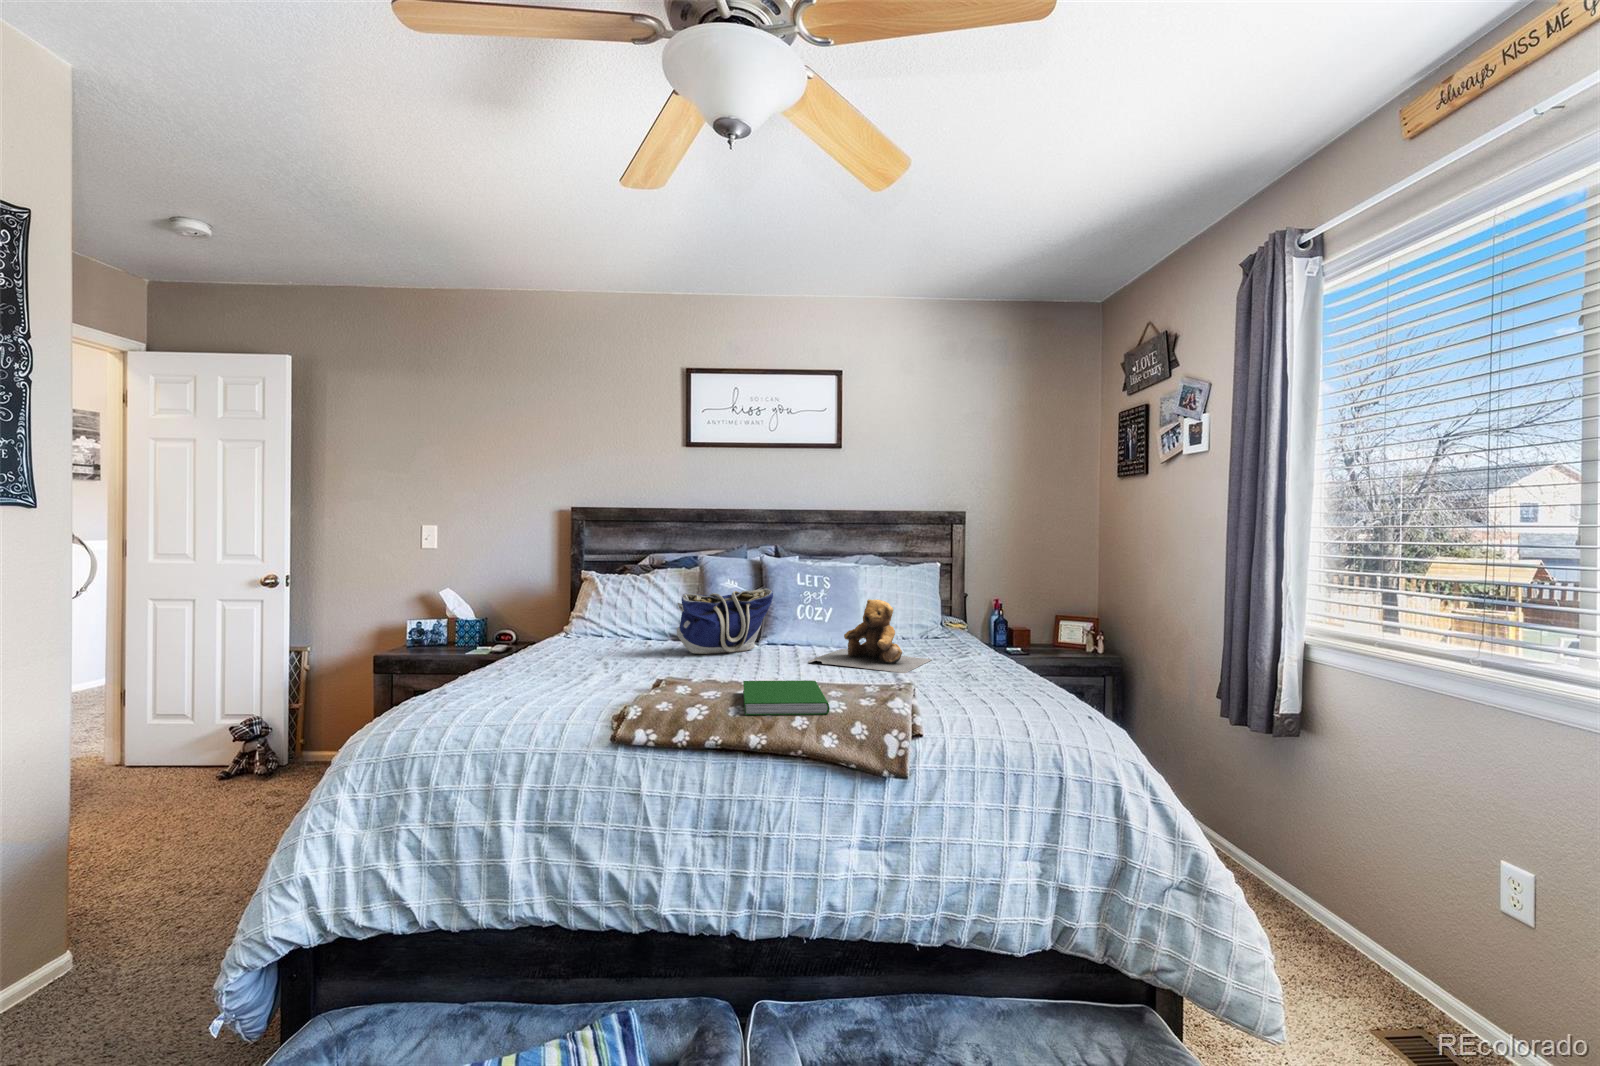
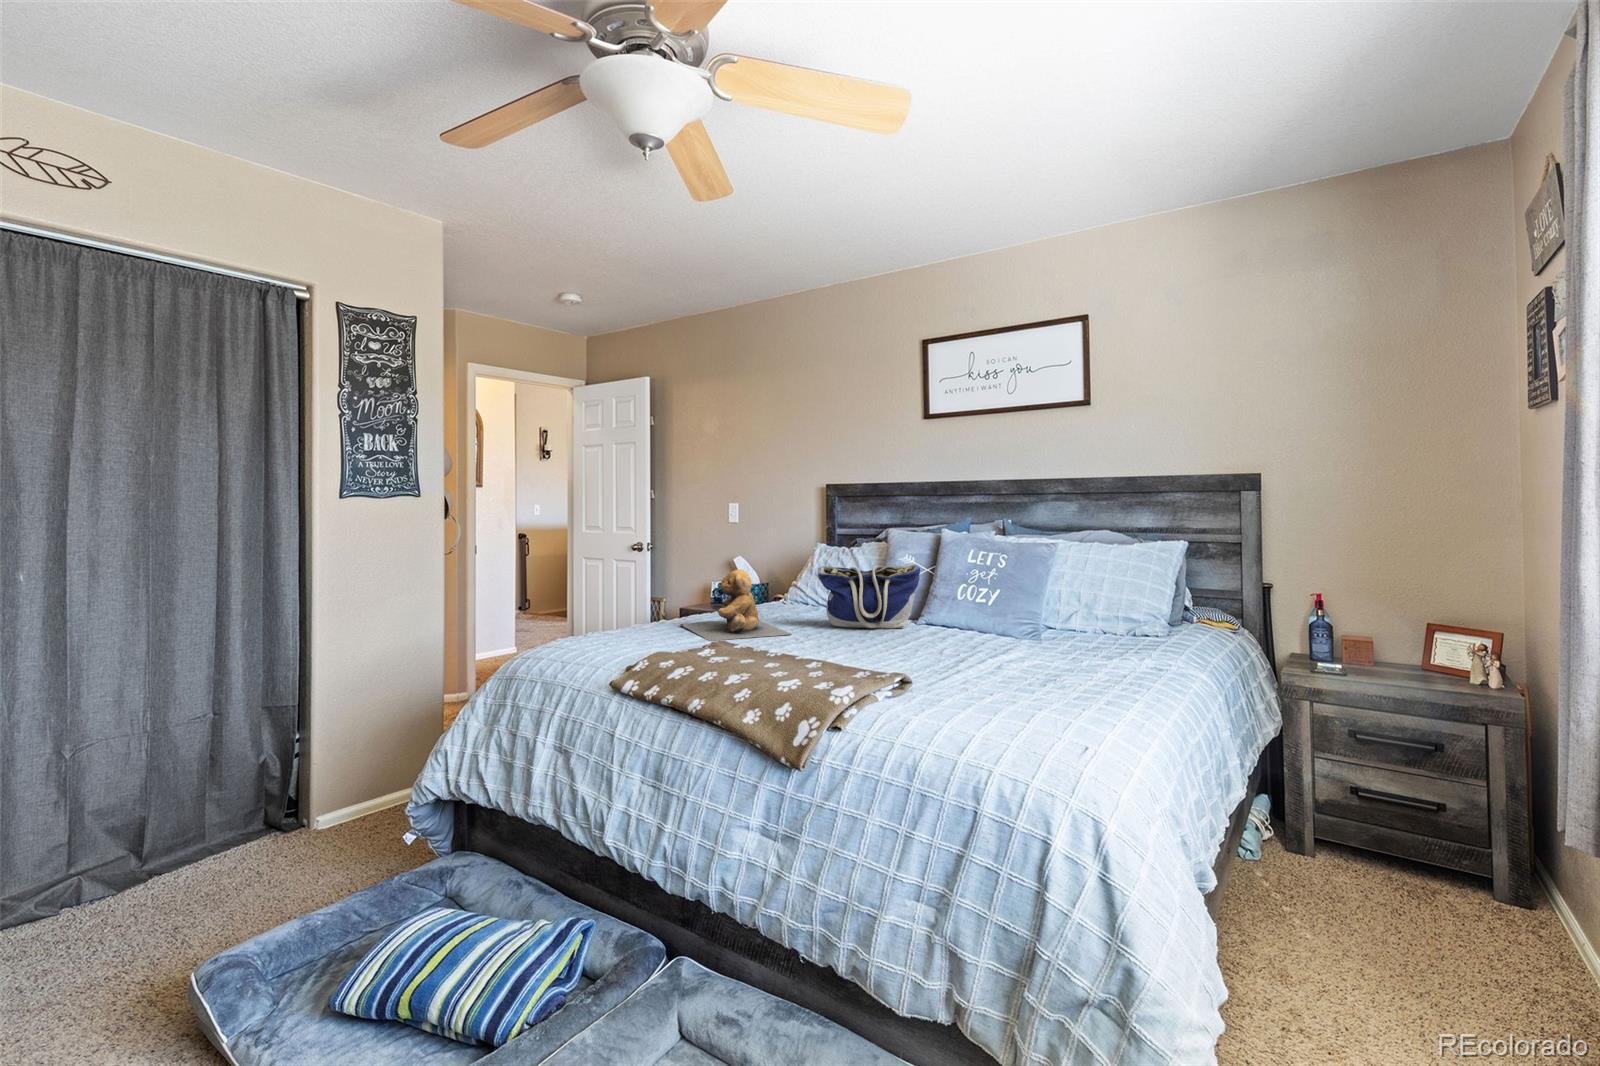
teddy bear: present [808,599,932,673] -> present [681,569,790,641]
hardcover book: present [743,680,830,715] -> none [720,652,842,692]

